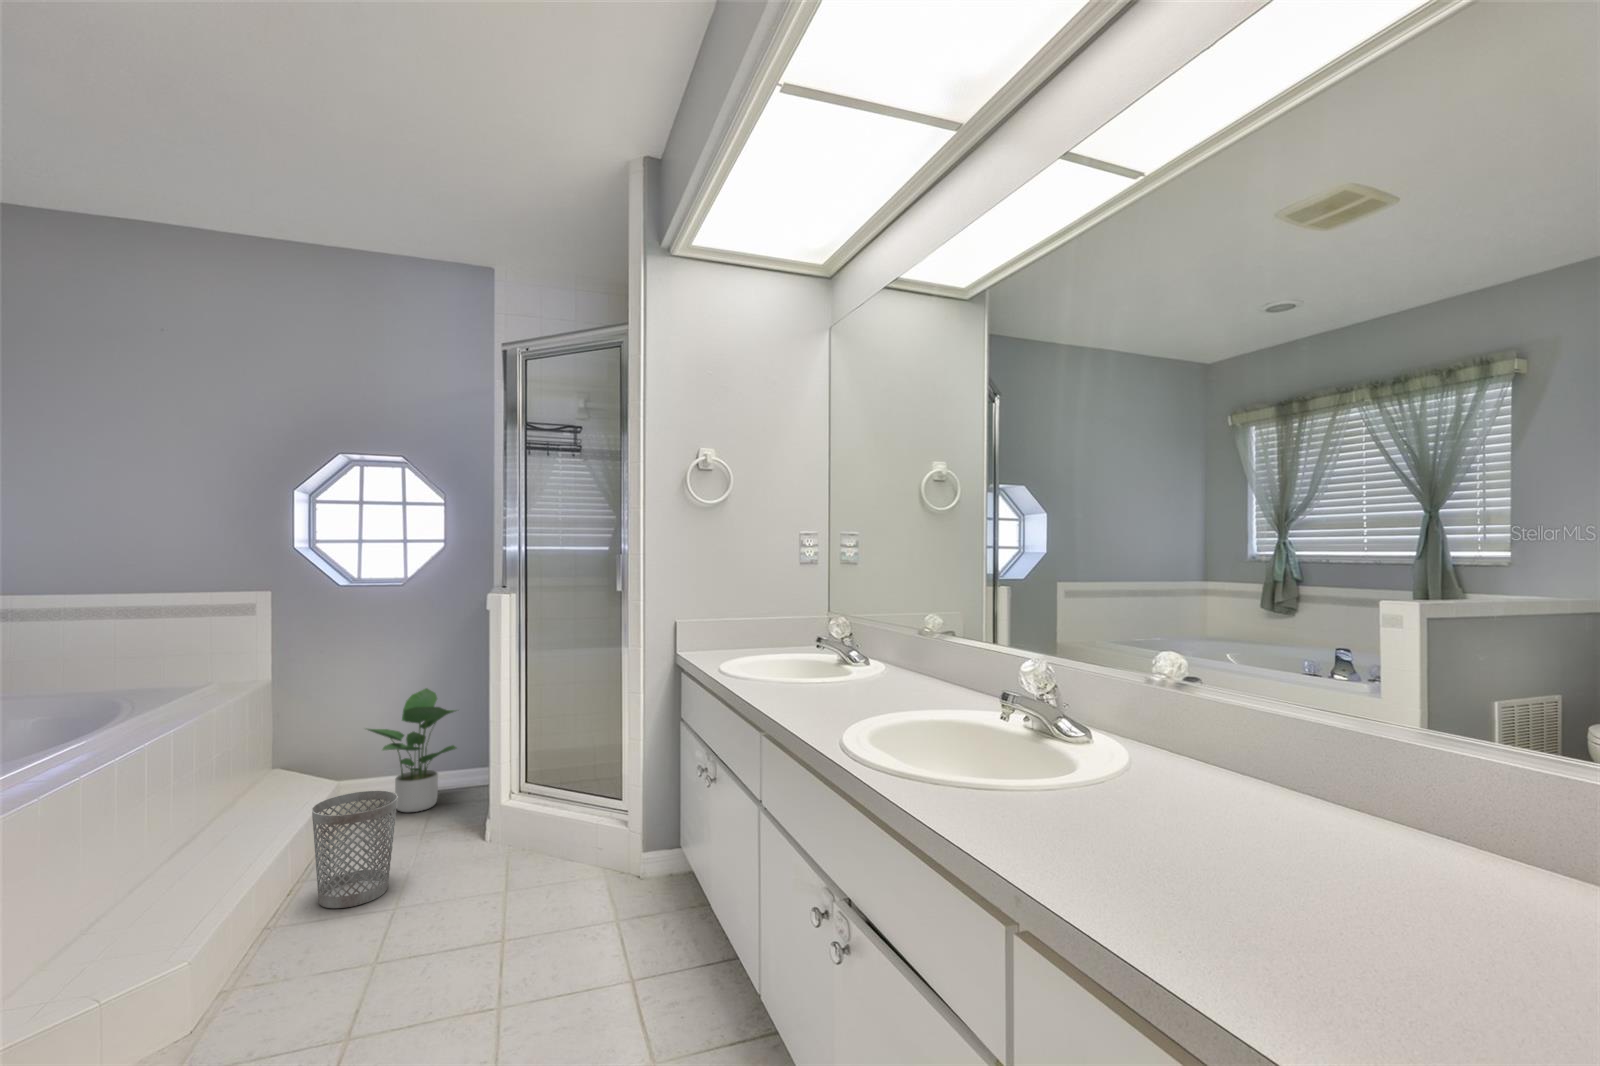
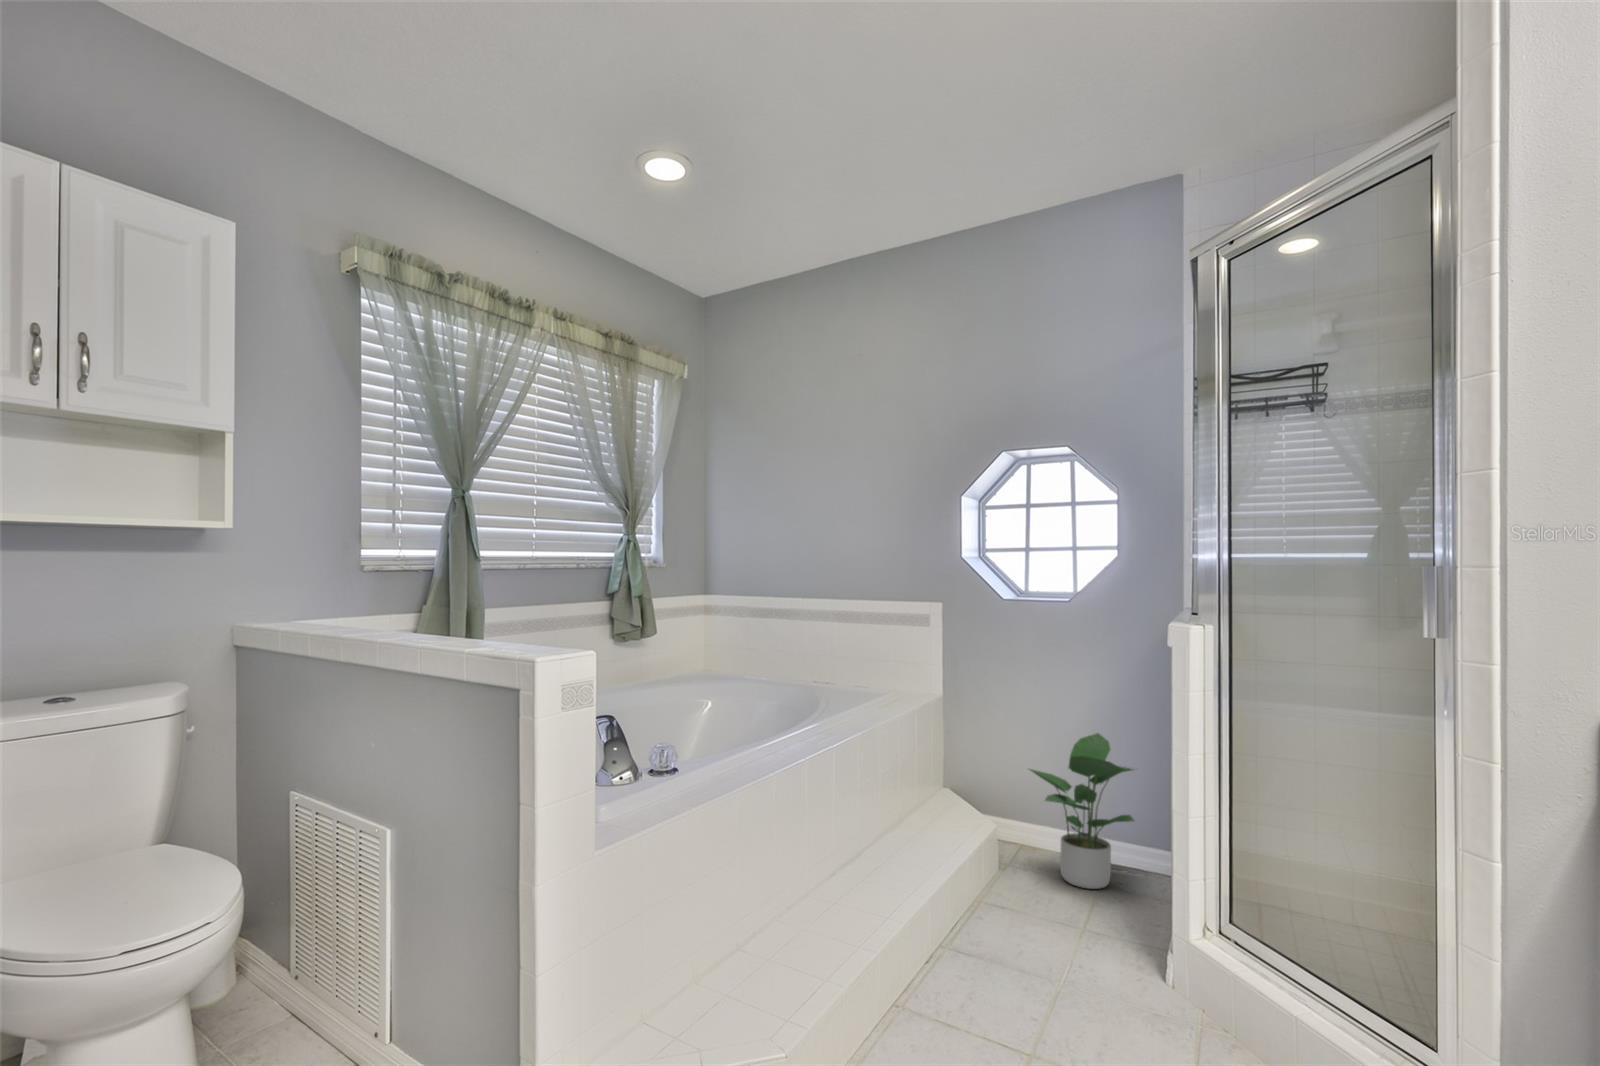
wastebasket: present [312,791,398,908] -> none [958,850,1053,1003]

